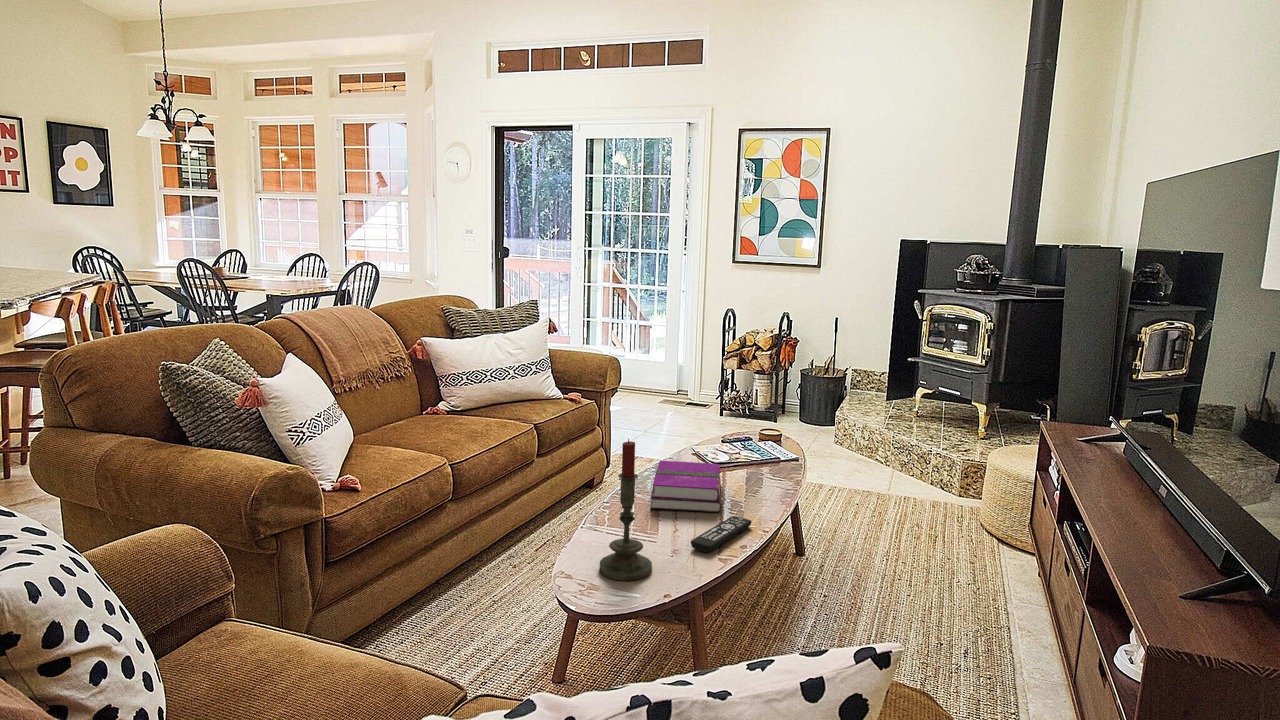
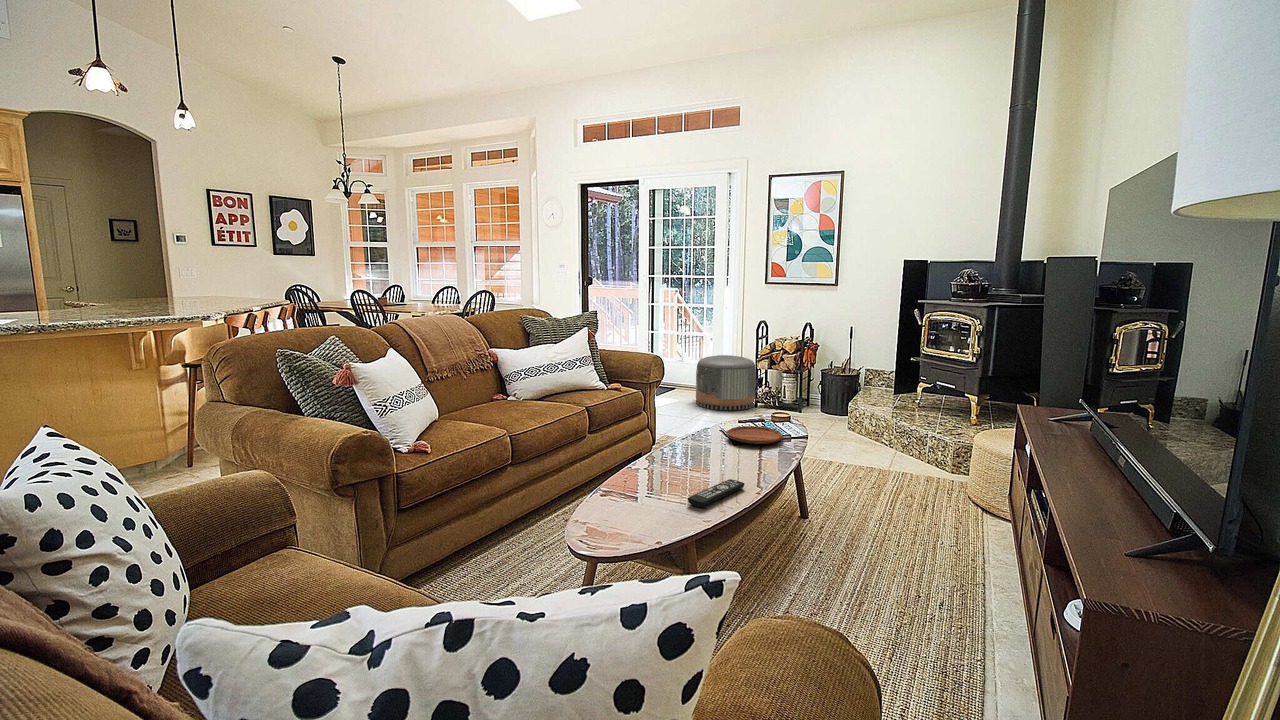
pouf: none [648,351,721,420] -> present [696,355,756,410]
candle: present [600,439,652,581] -> none [606,409,650,528]
tray: none [713,447,782,470] -> present [726,426,783,444]
hardback book: present [650,460,721,512] -> none [663,434,728,476]

